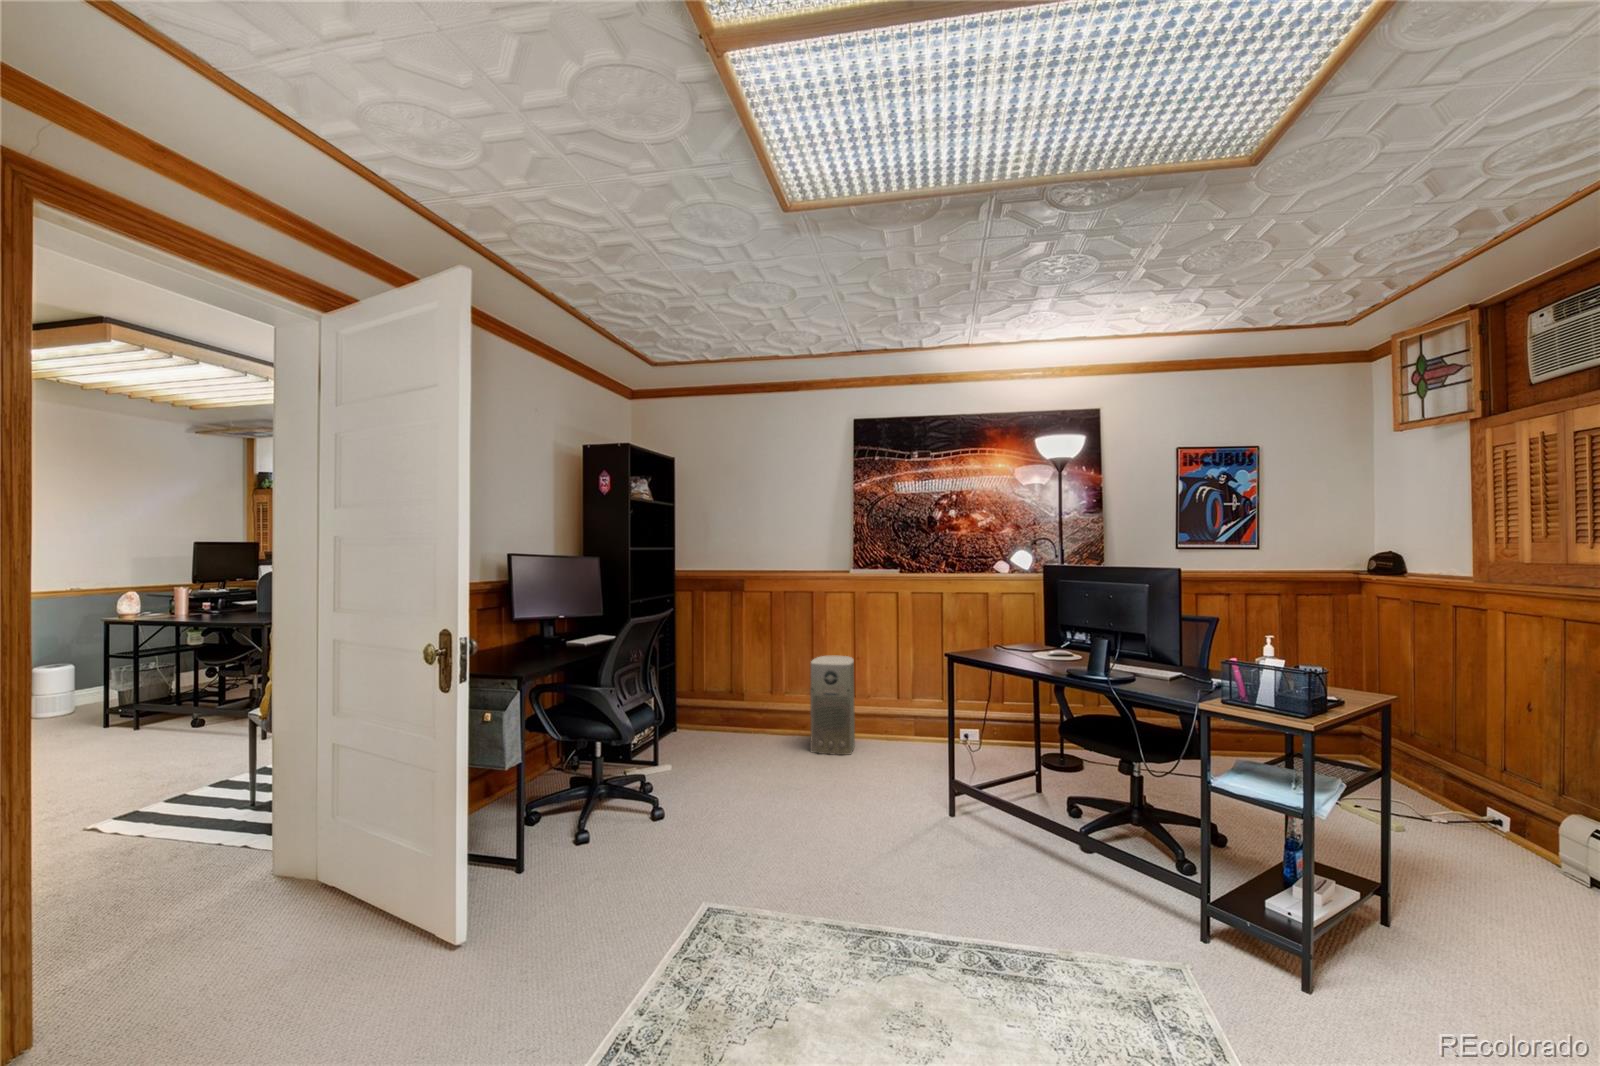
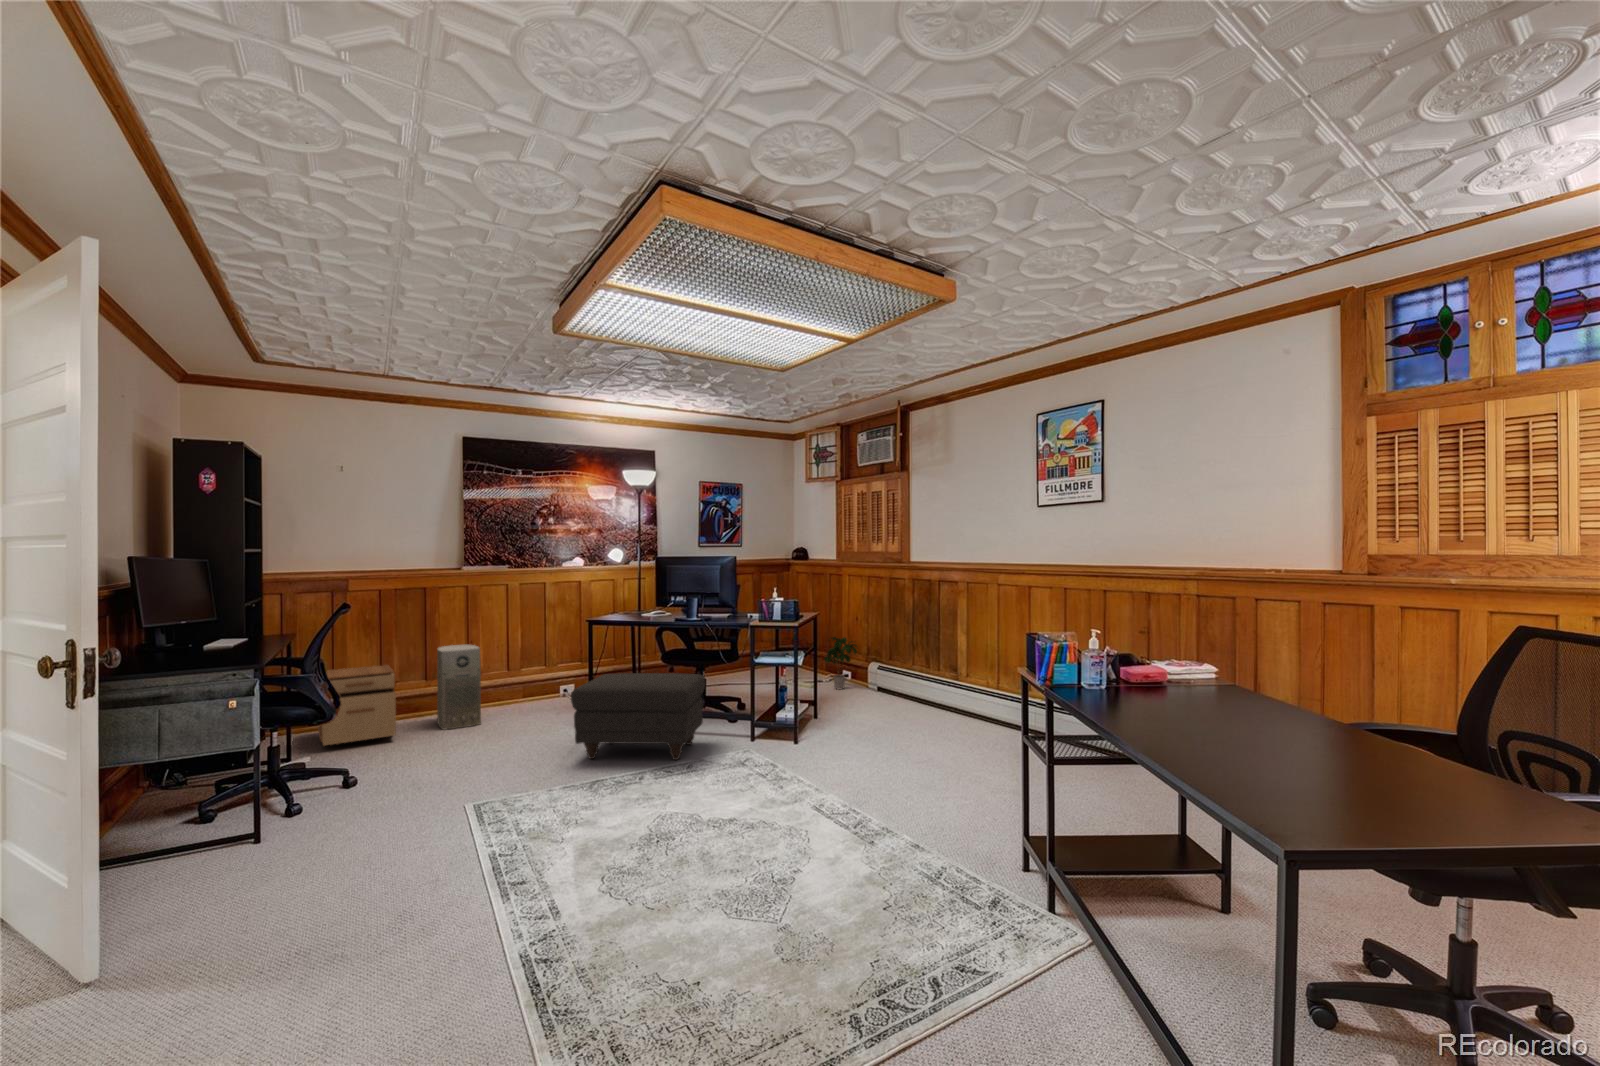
filing cabinet: none [693,666,777,751] -> present [318,665,396,745]
potted plant: none [1440,727,1542,841] -> present [824,637,857,690]
ottoman: none [869,737,1103,935] -> present [571,673,705,760]

